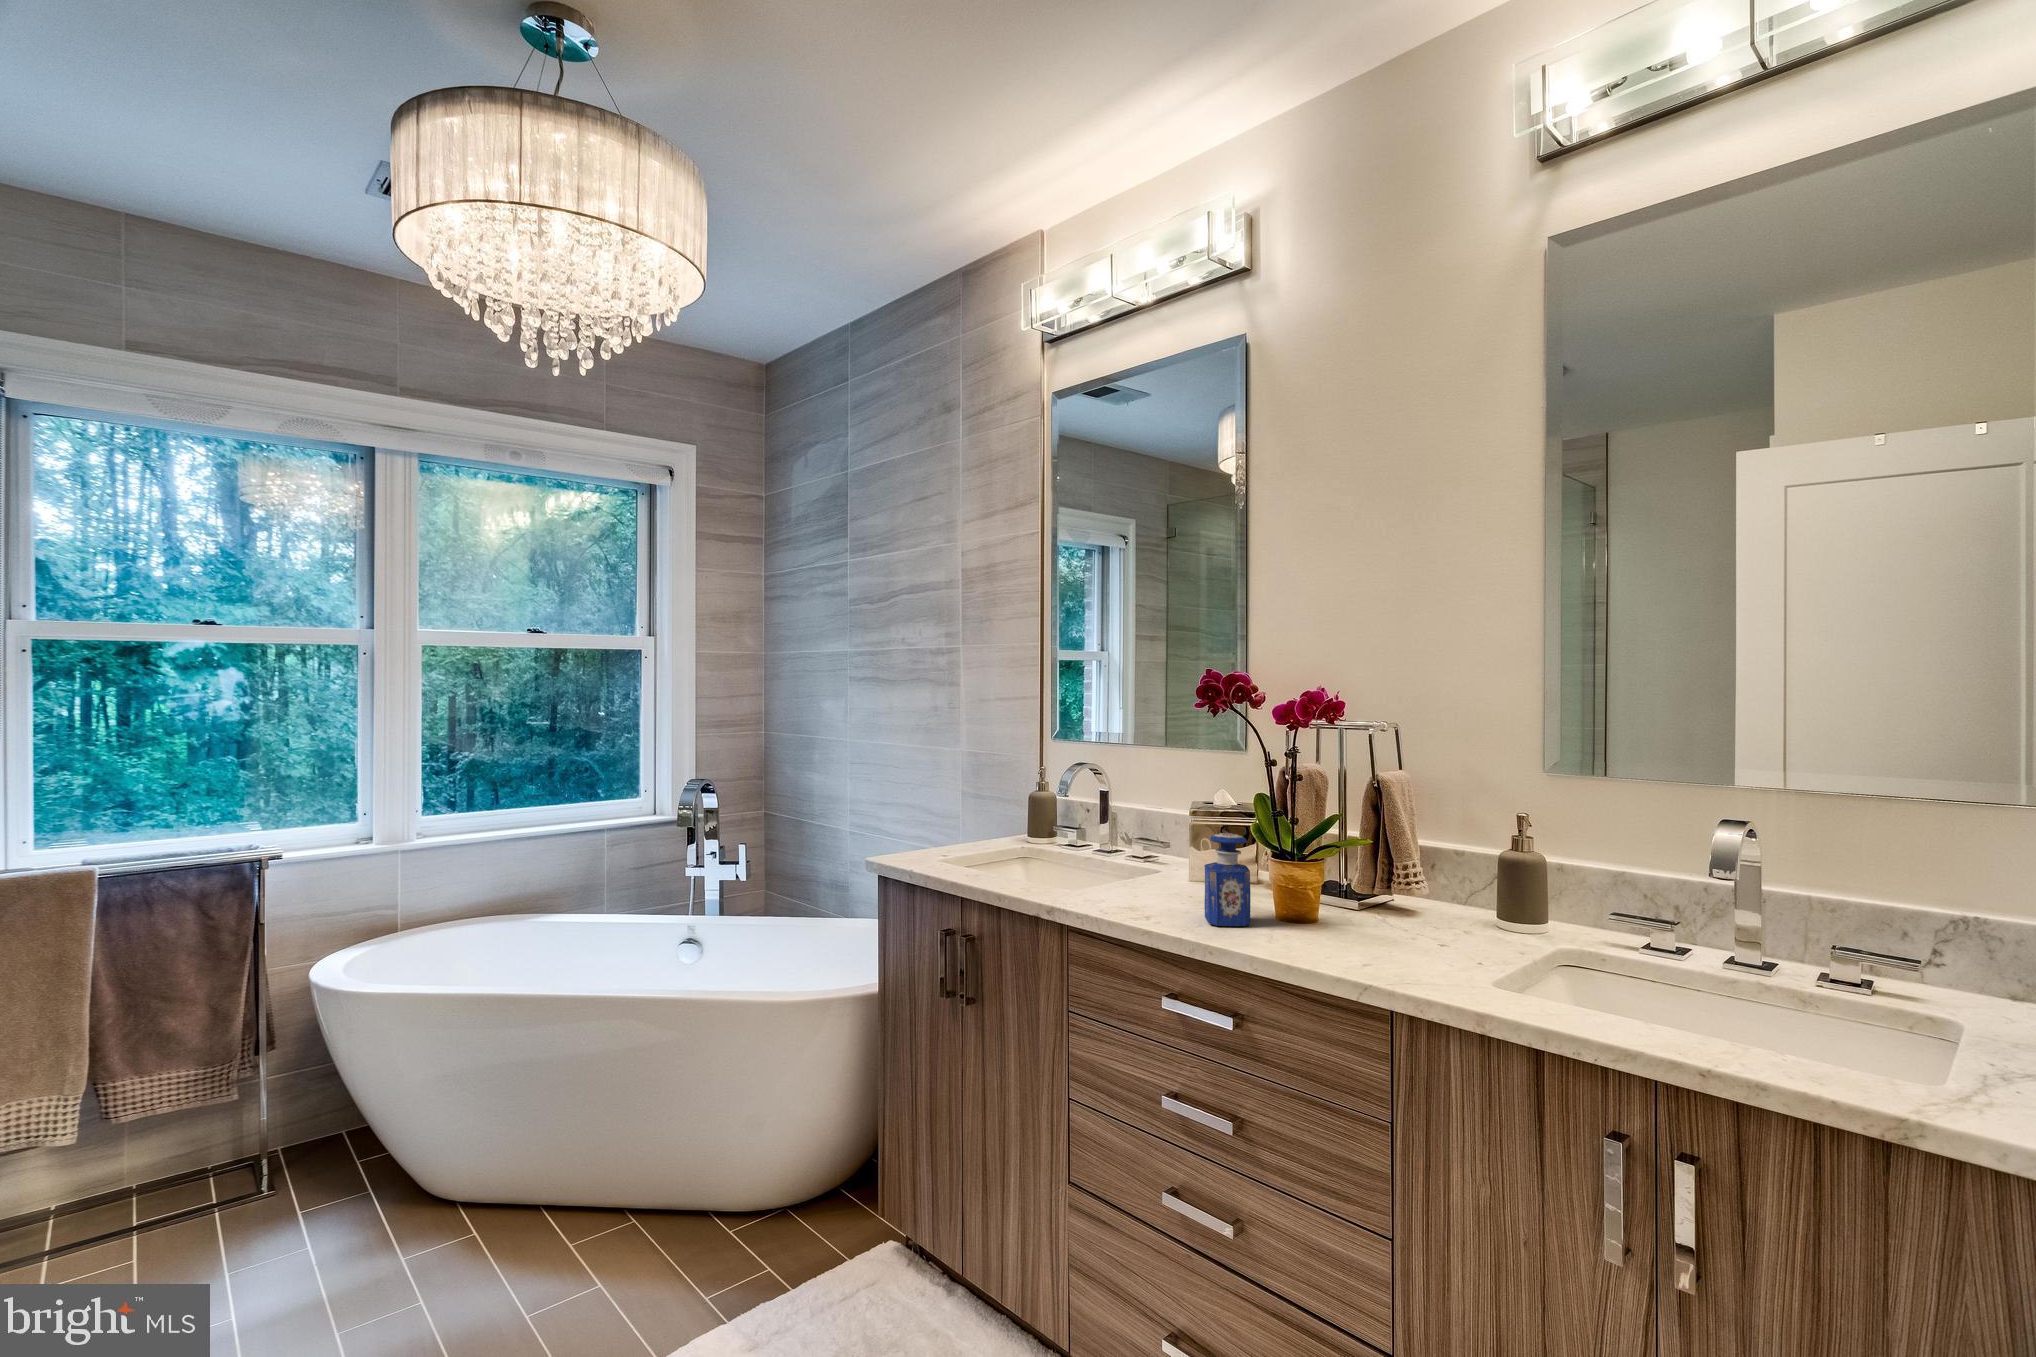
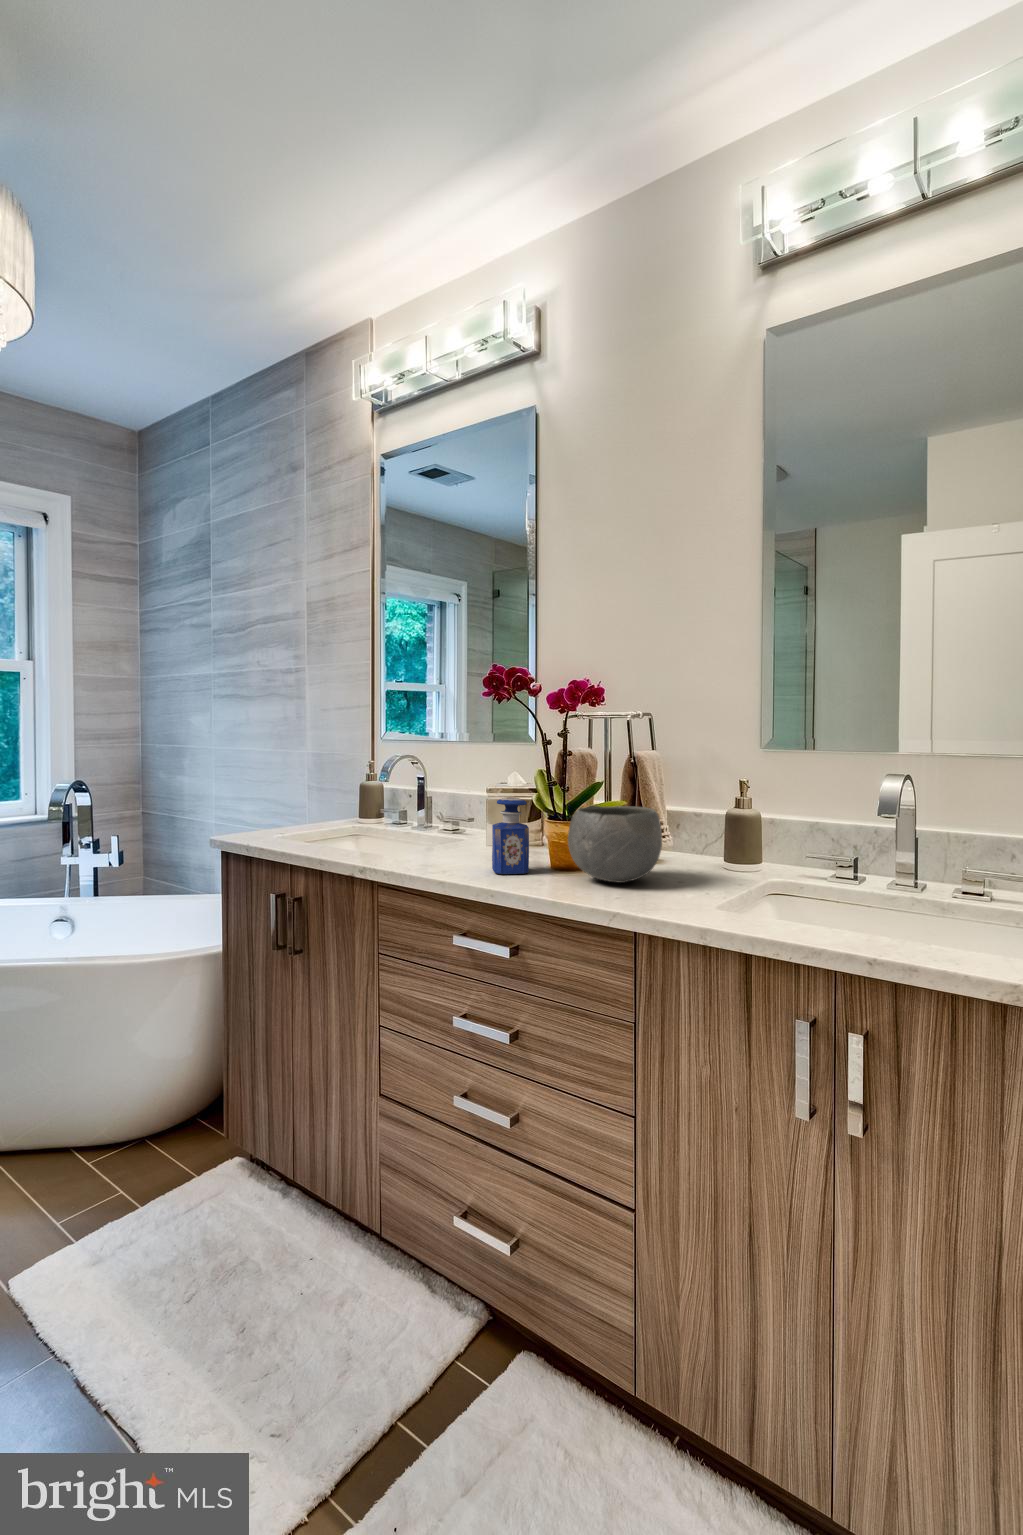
ceramic bowl: none [1300,848,1419,945] -> present [568,806,662,883]

